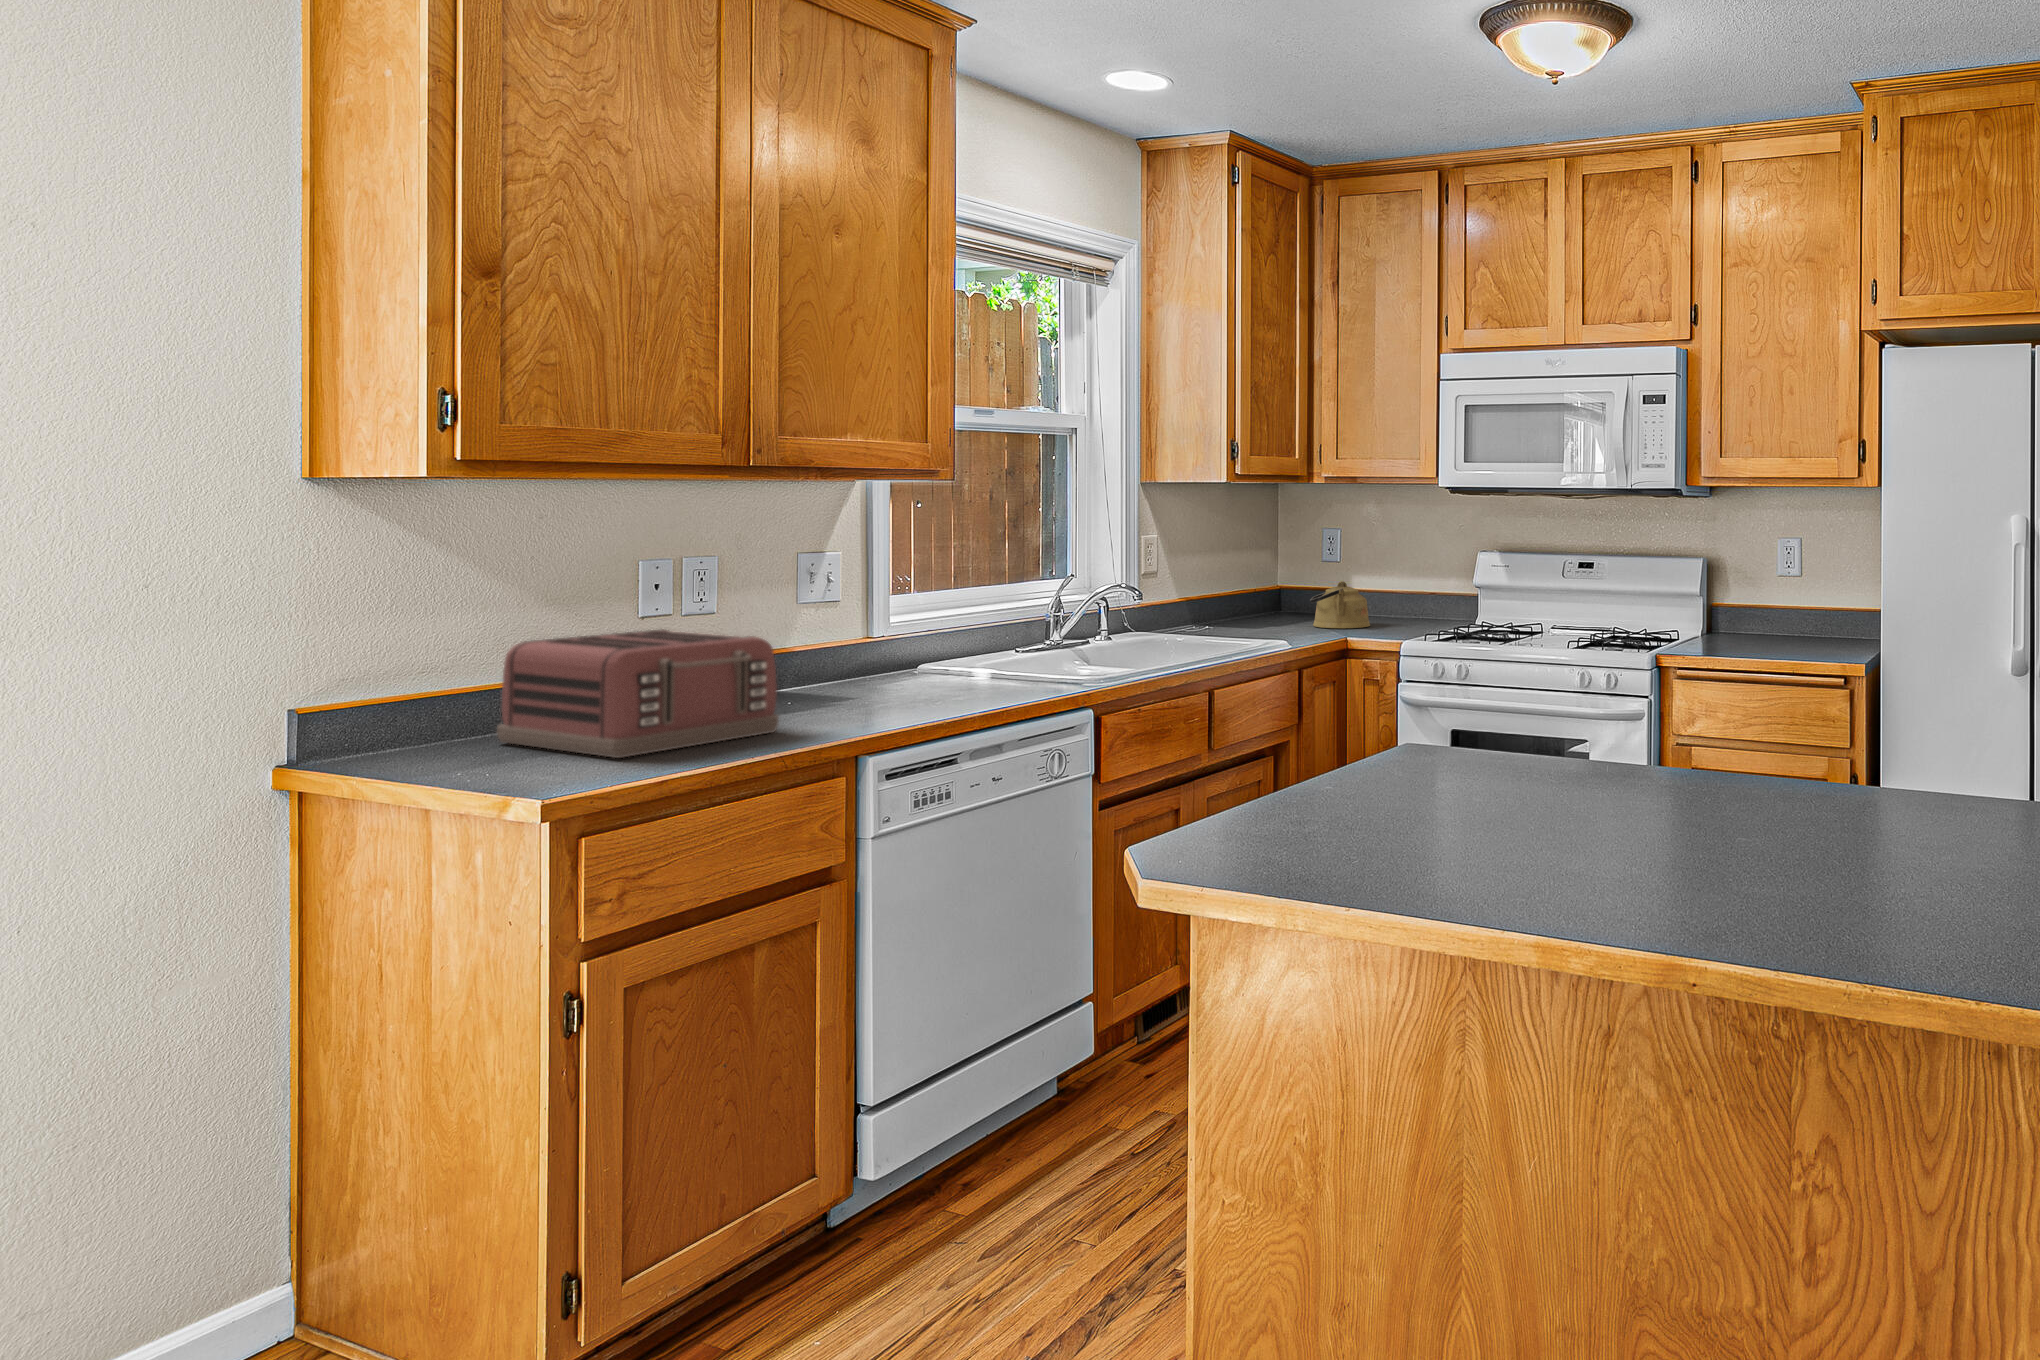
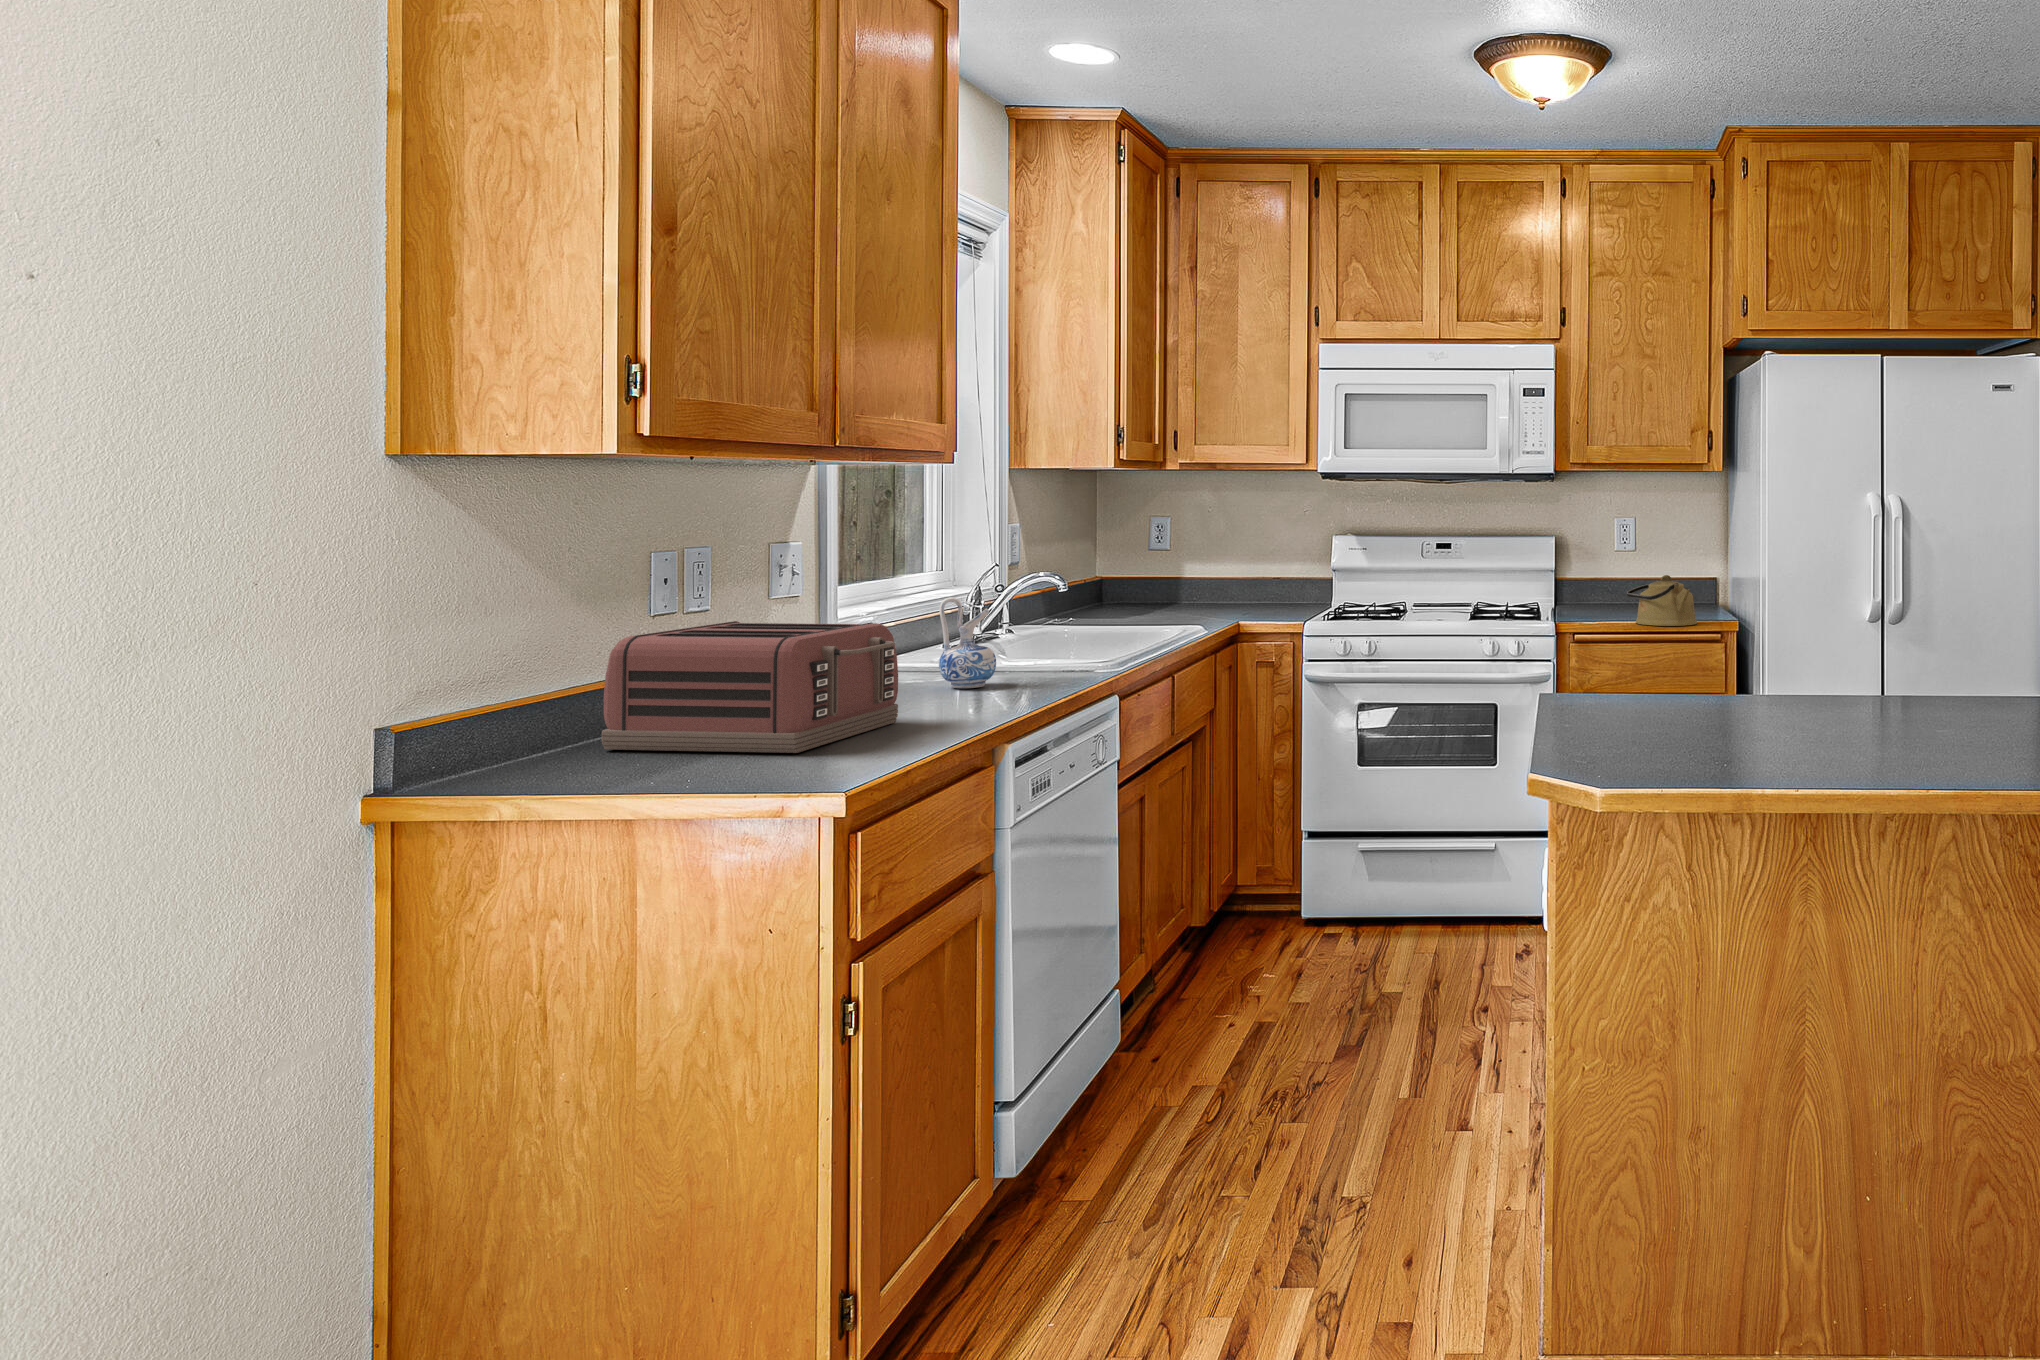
kettle: present [1310,581,1370,628] -> present [1627,575,1697,626]
ceramic pitcher: none [900,612,955,700] -> present [939,597,996,688]

